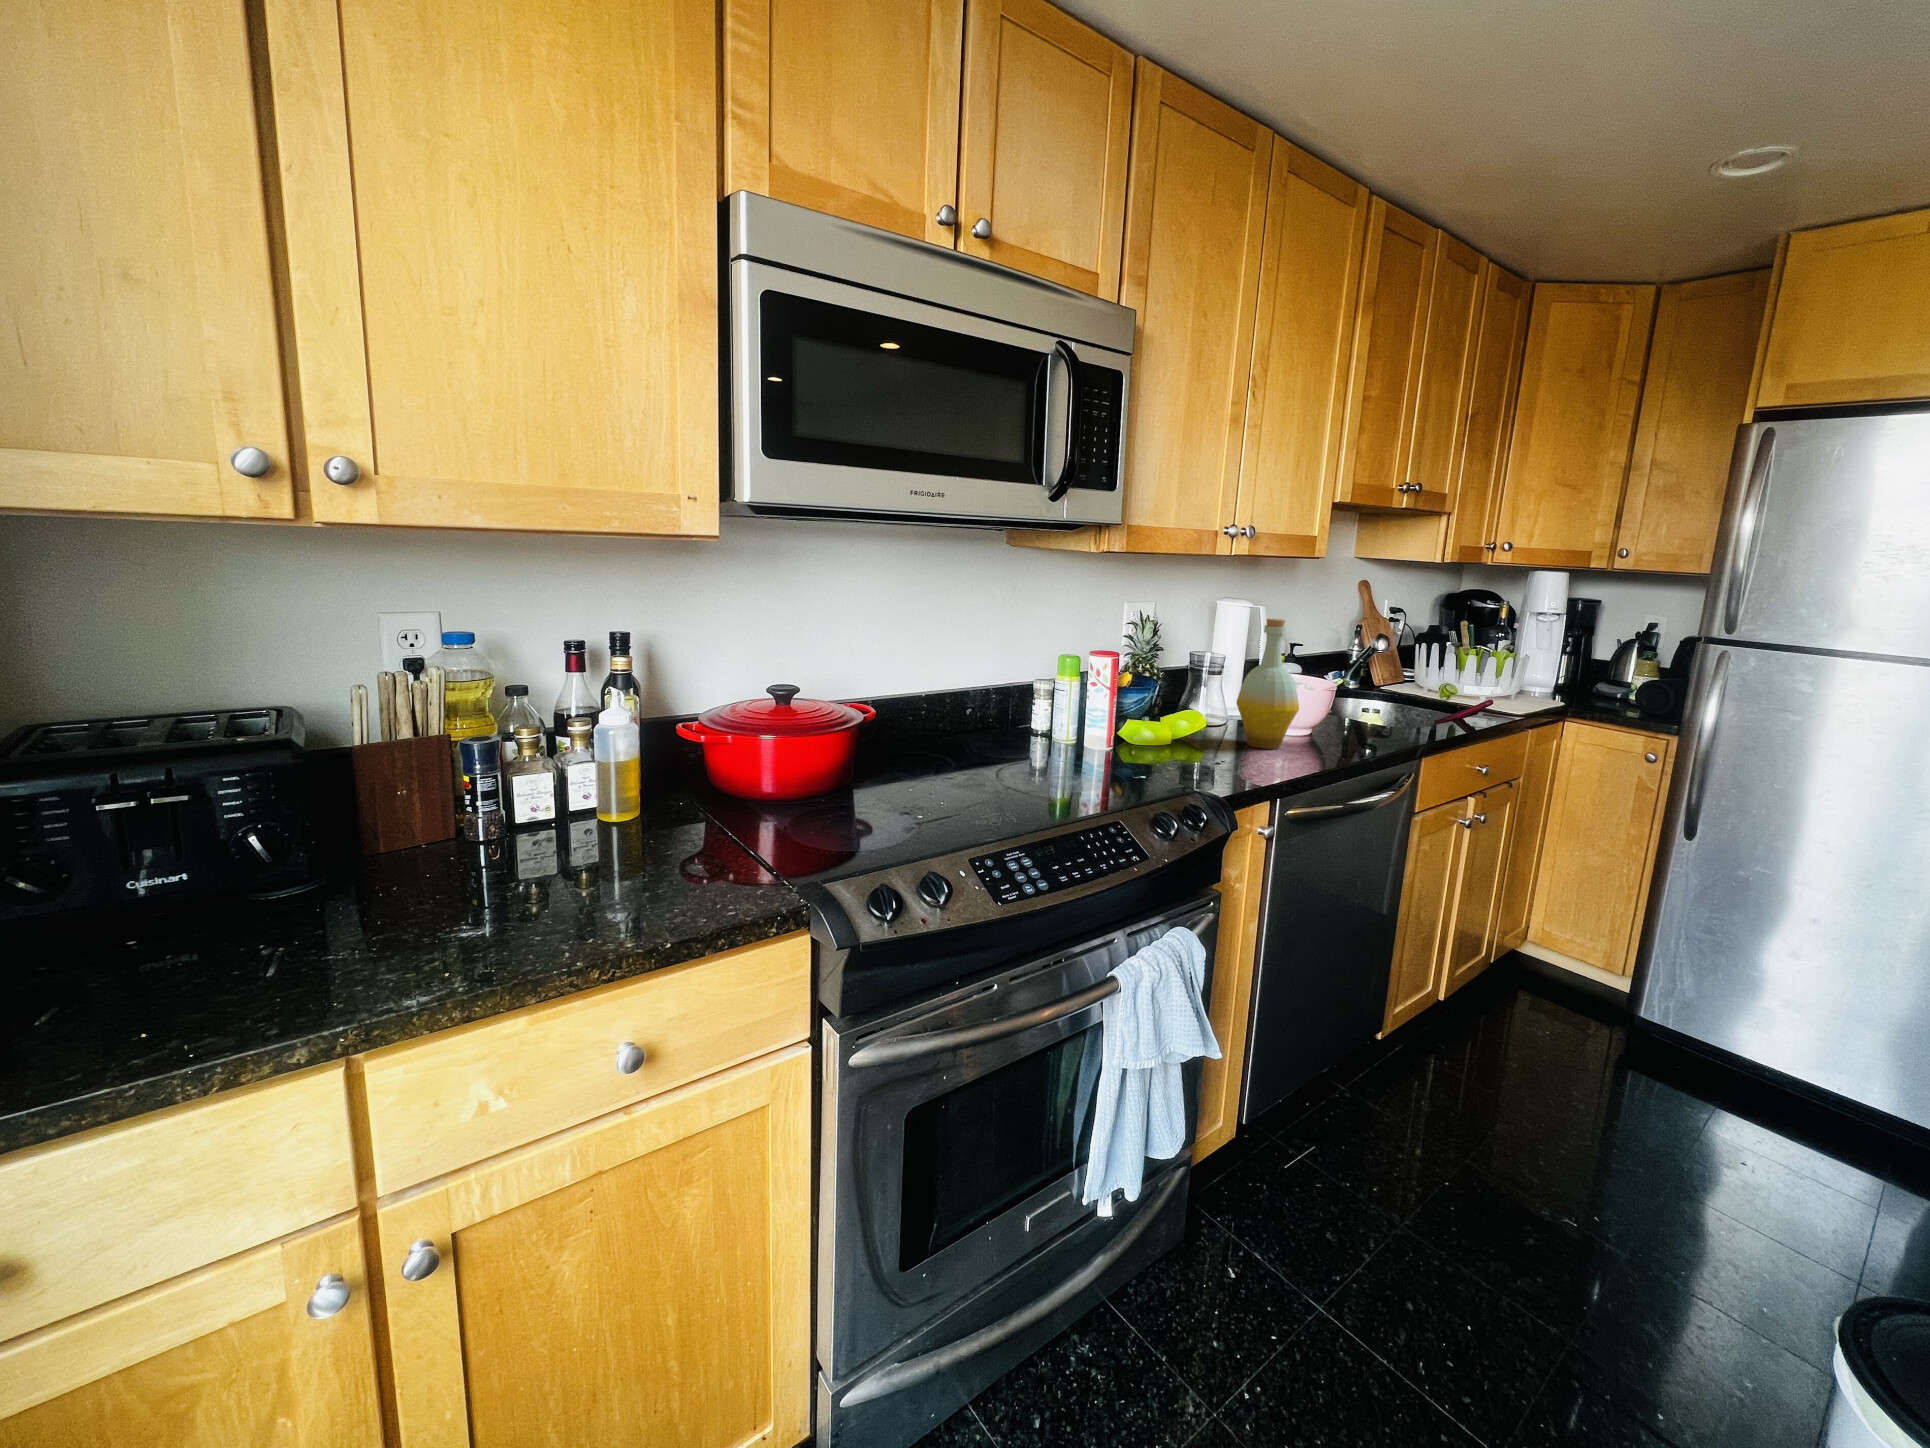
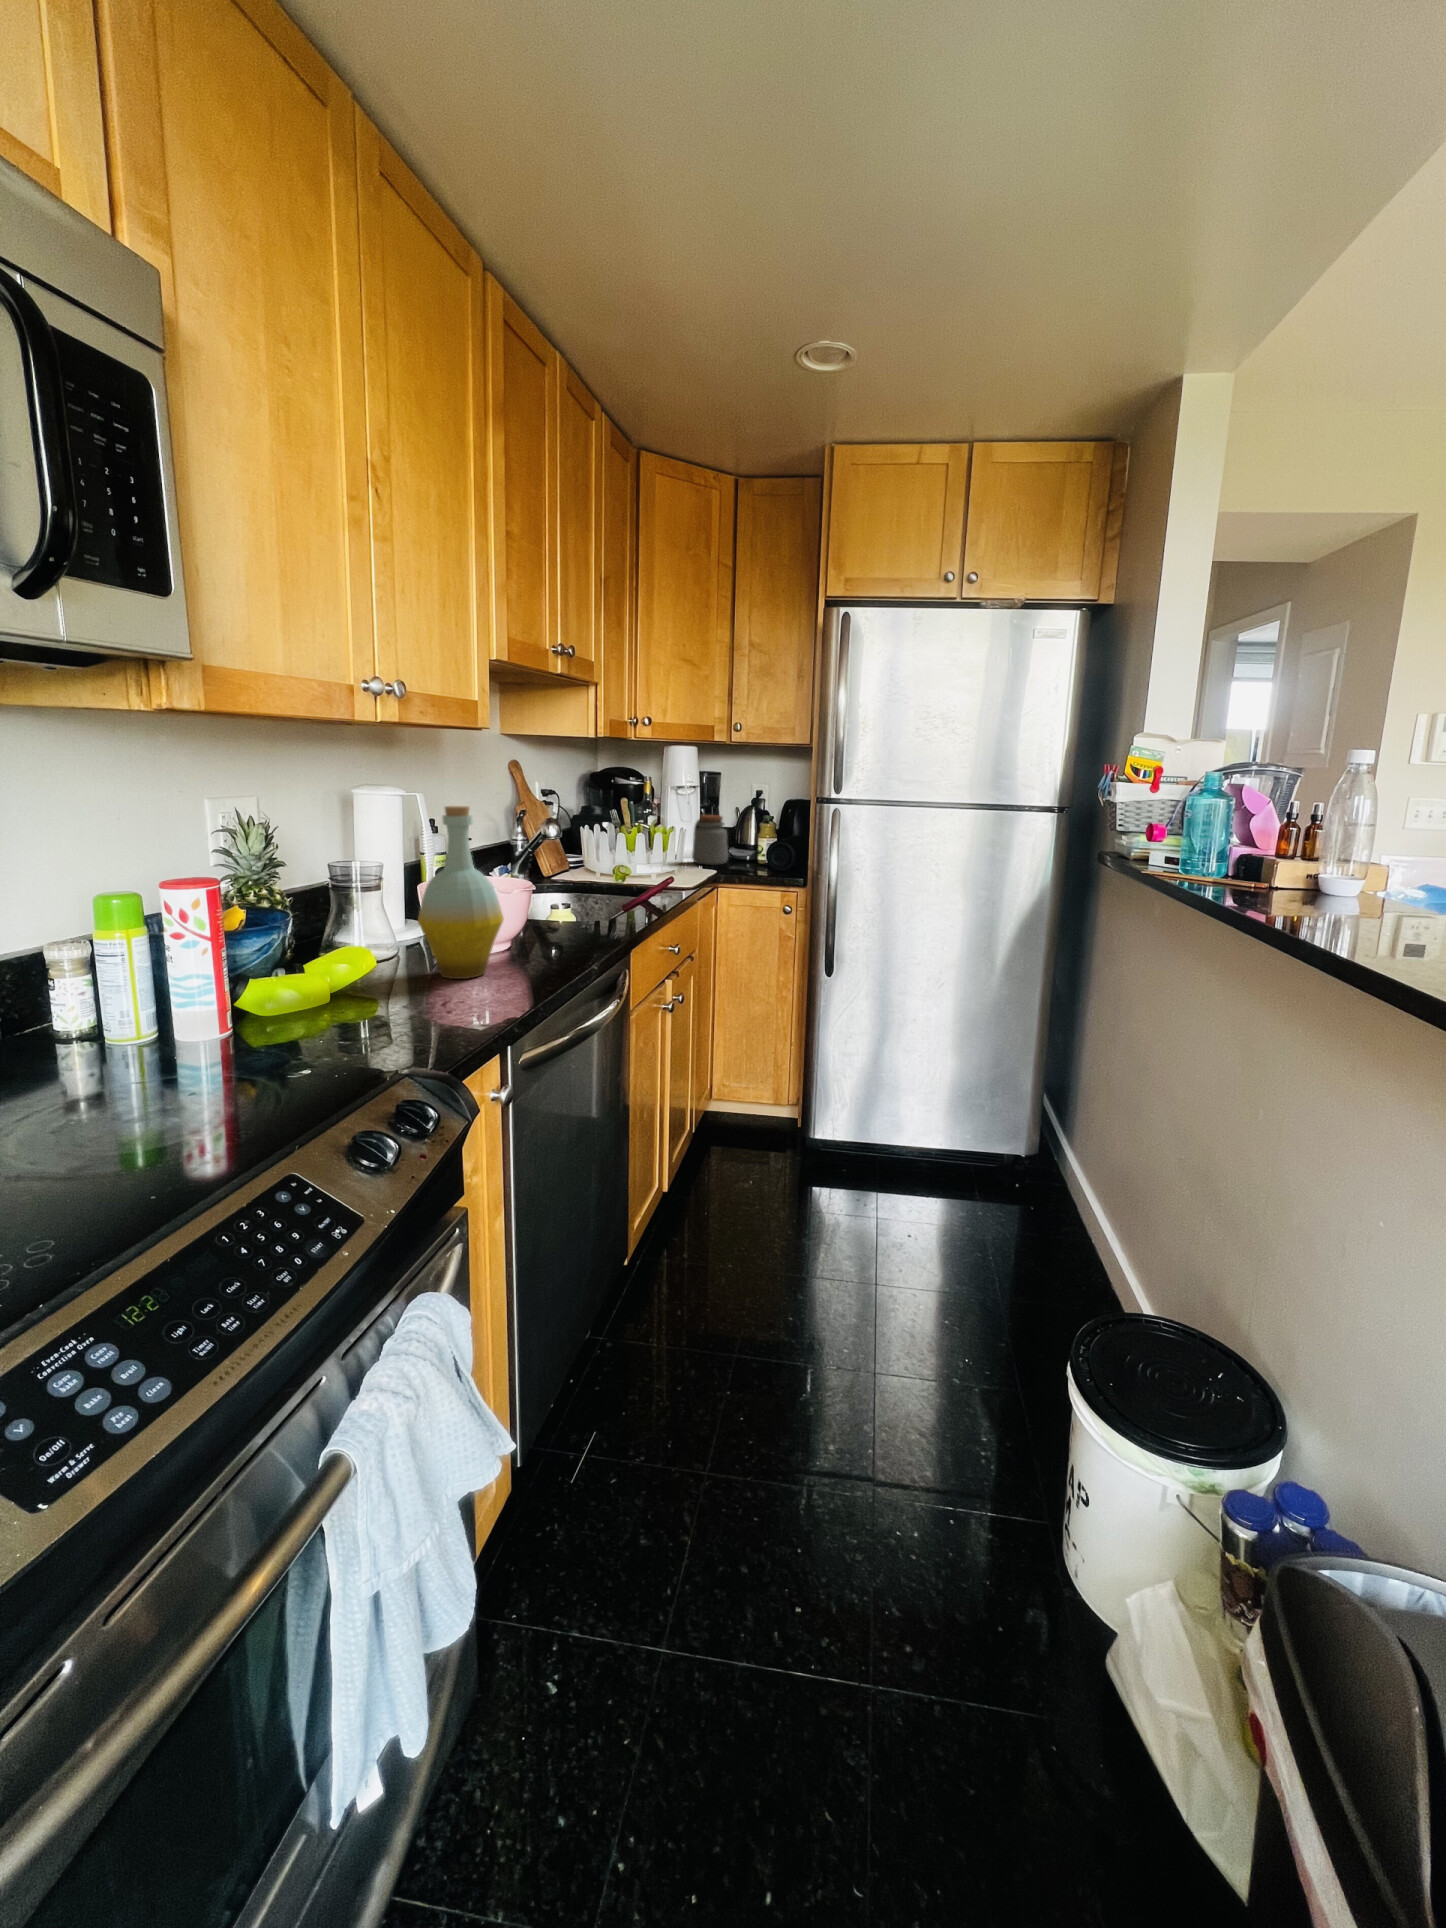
jar: none [1544,644,1593,698] -> present [692,815,728,865]

